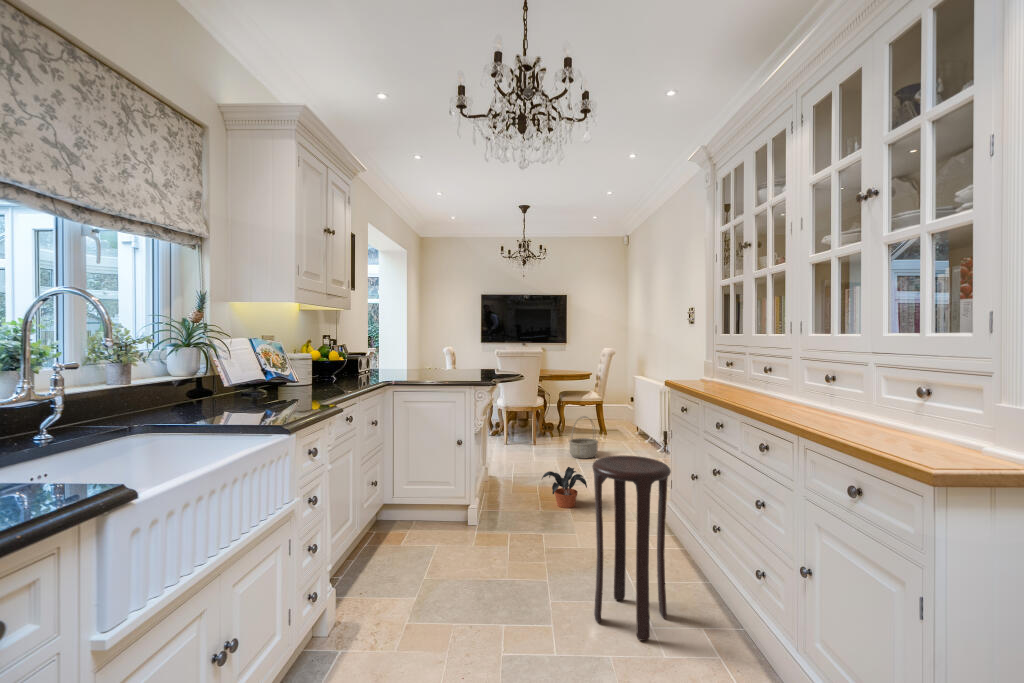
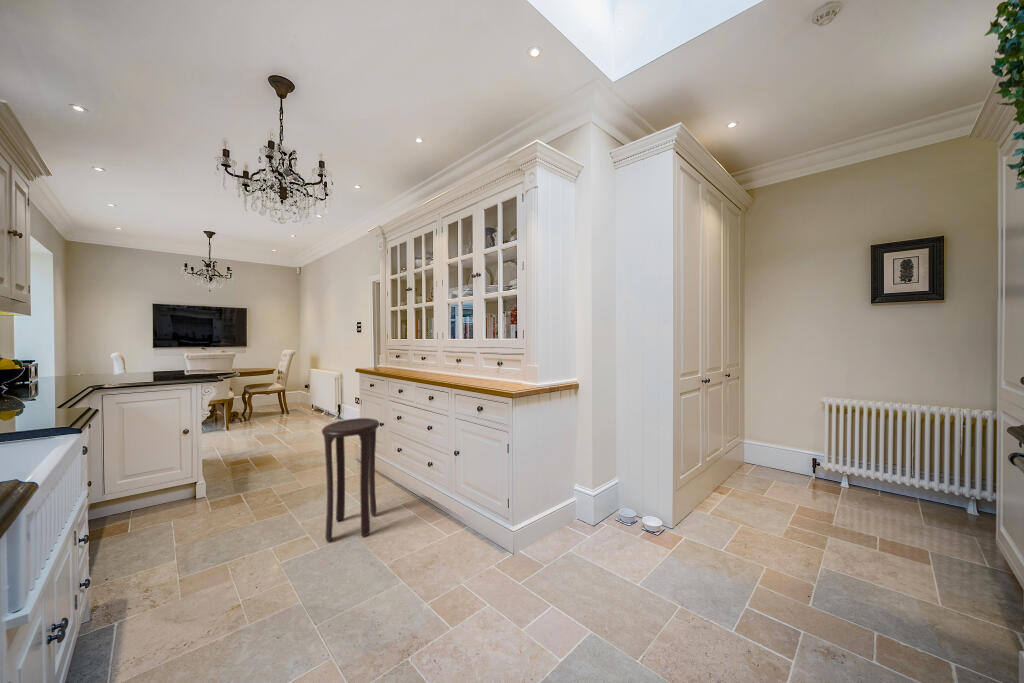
basket: present [569,416,598,459] -> none [256,403,286,437]
potted plant: present [542,467,587,508] -> none [241,443,290,478]

